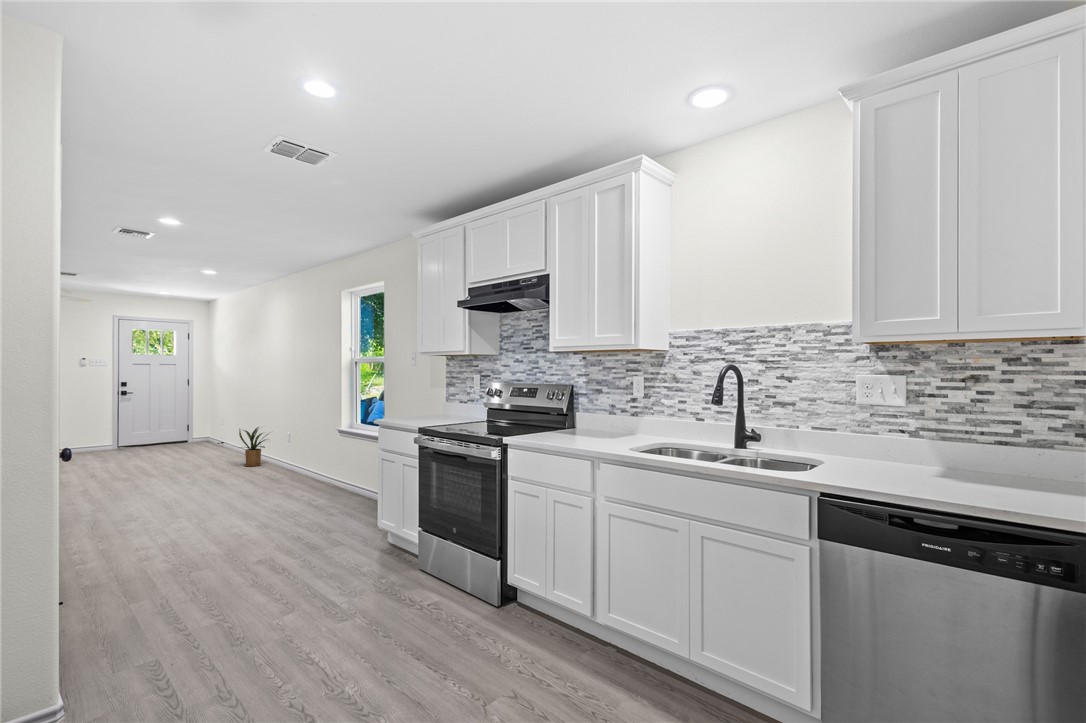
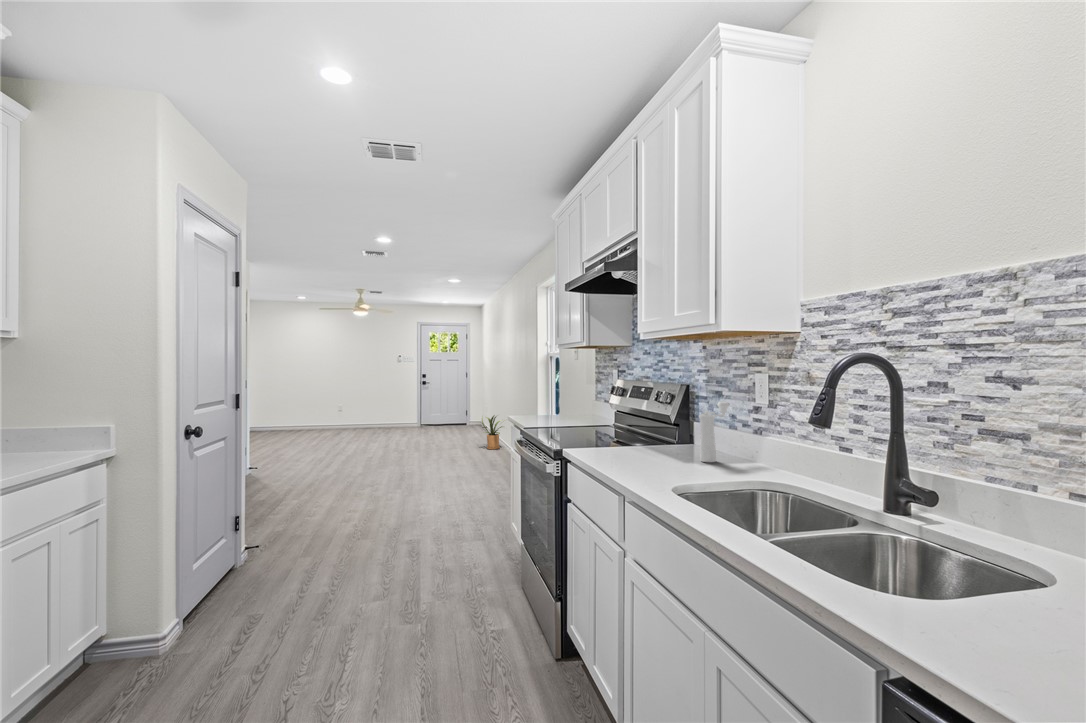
pepper mill: none [601,396,615,437] -> present [699,402,729,462]

